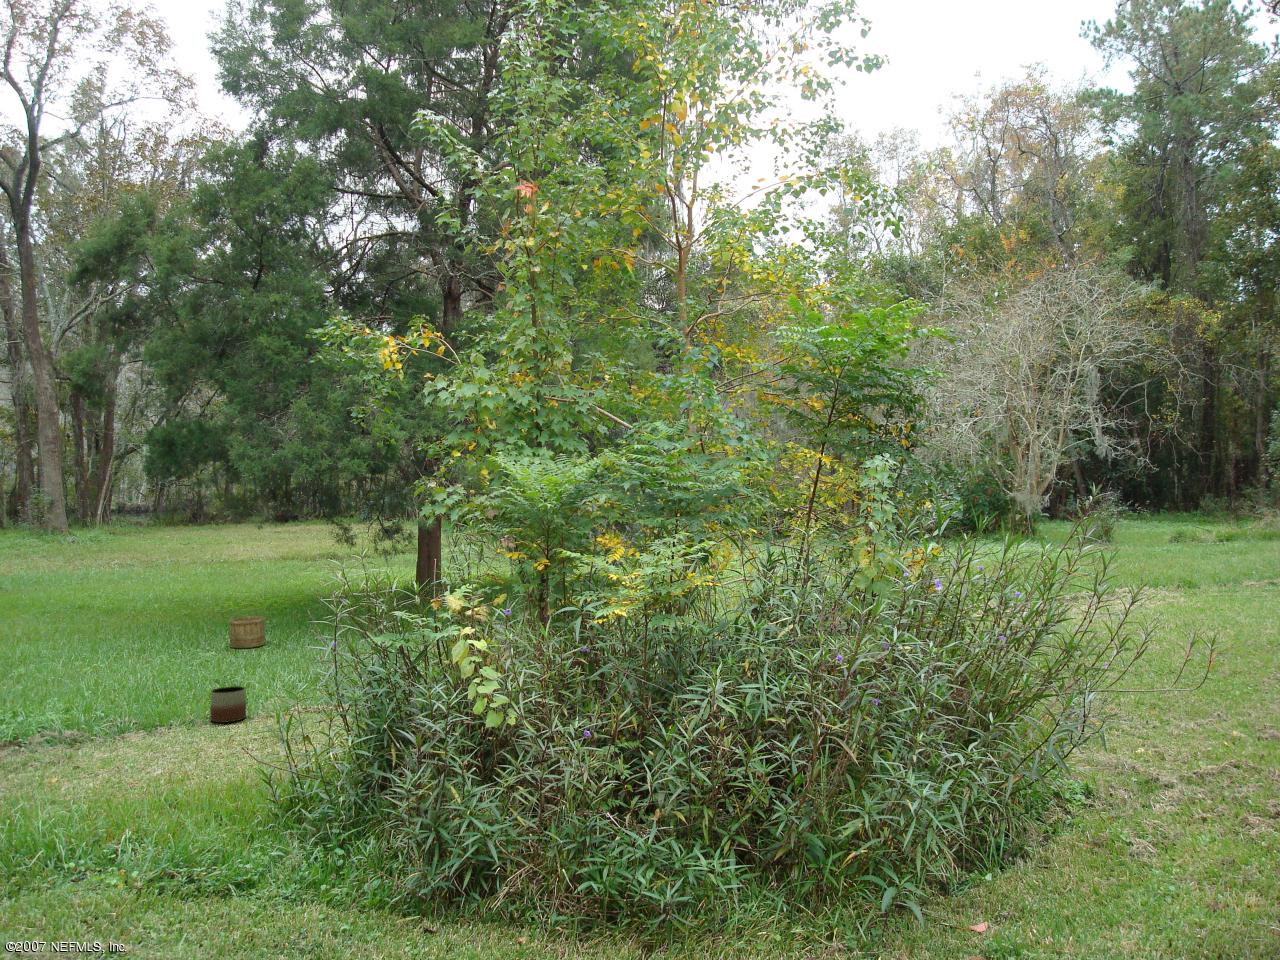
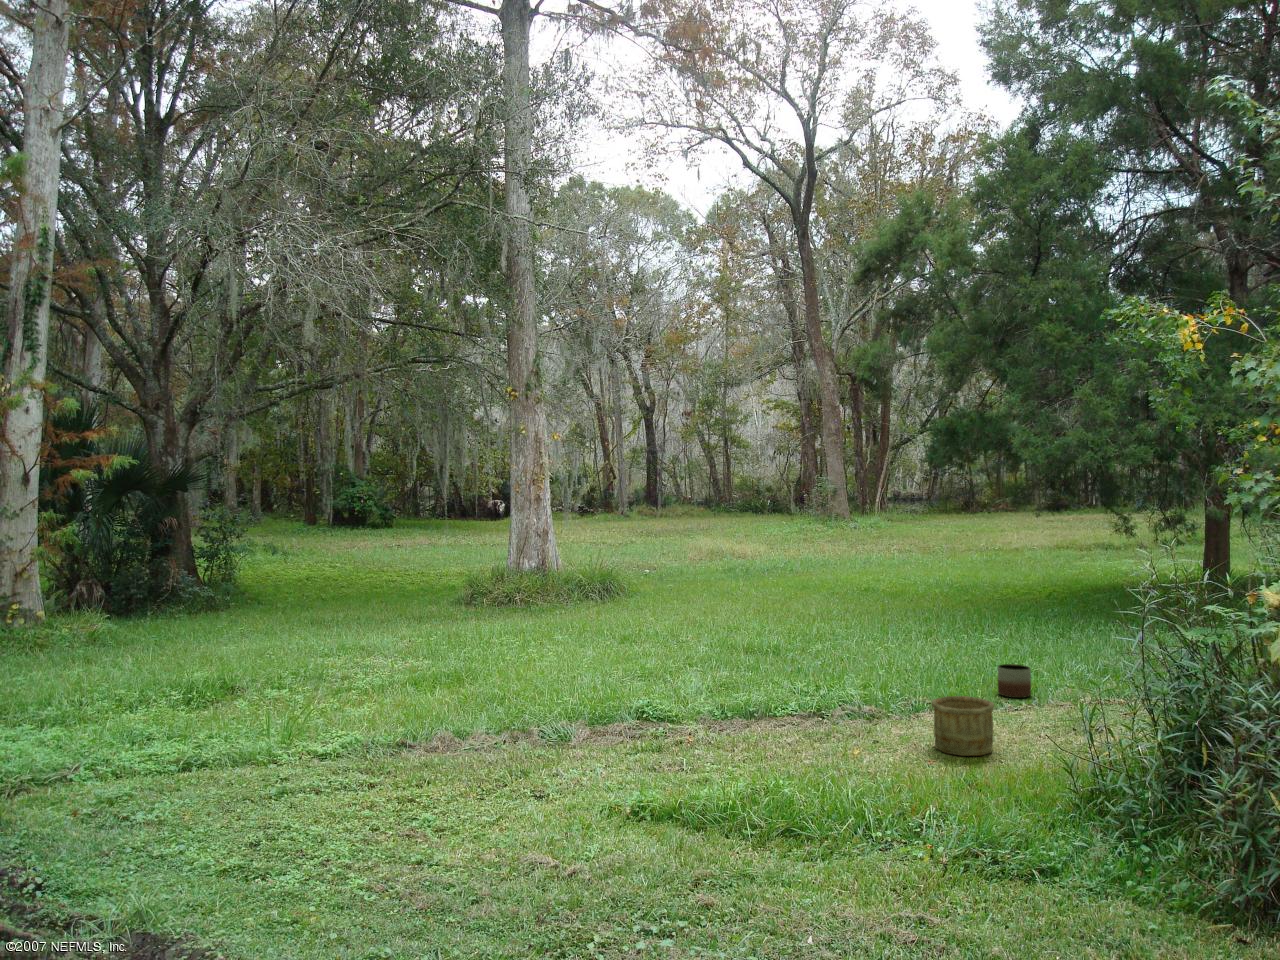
wooden bucket: present [228,616,265,648] -> present [932,696,994,756]

